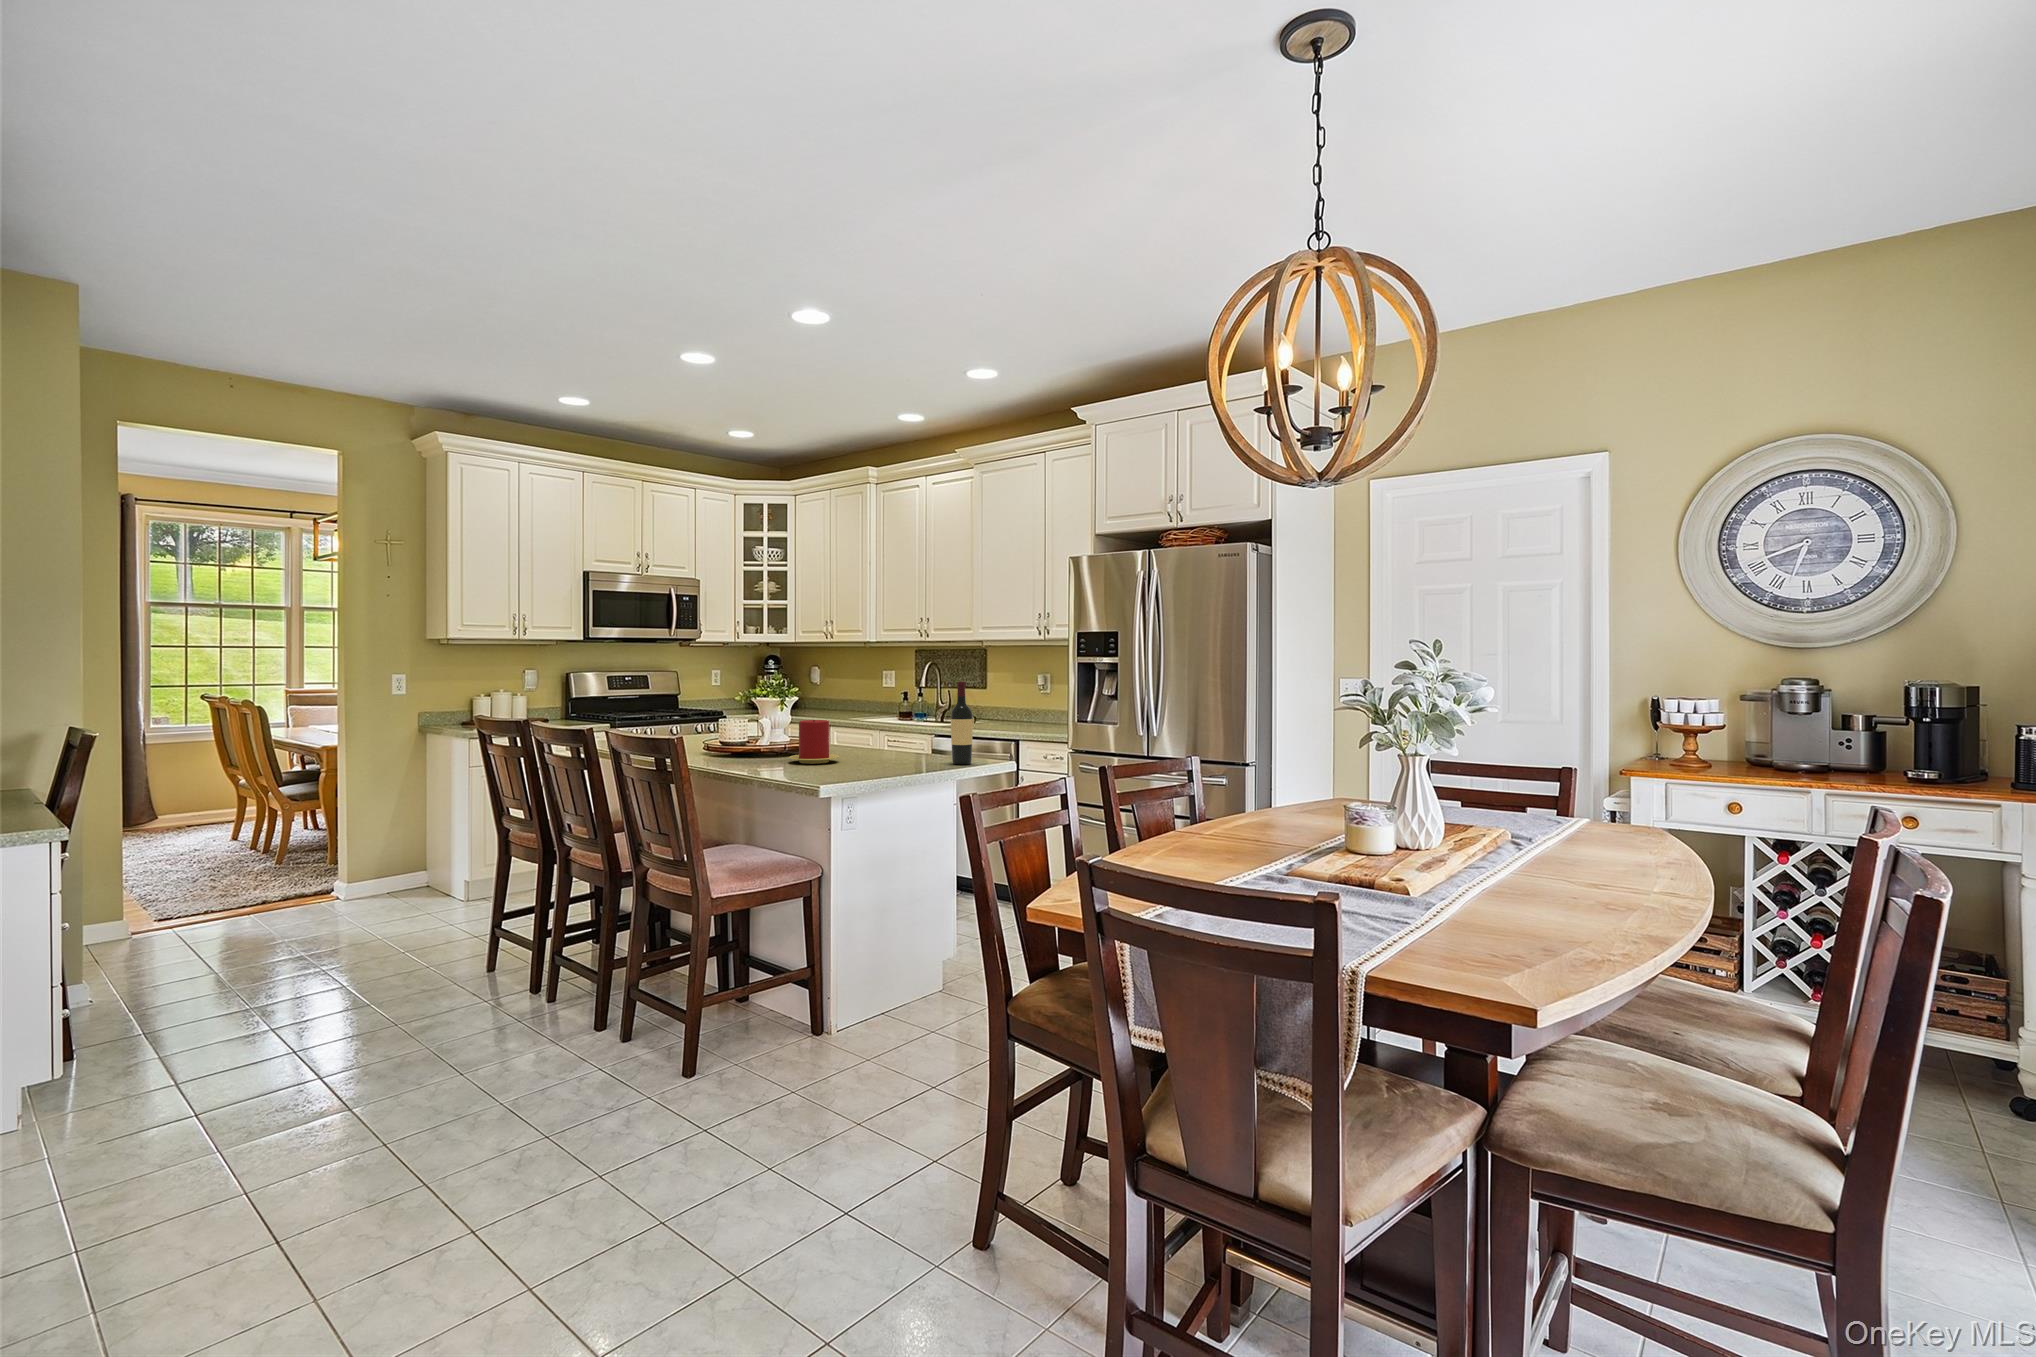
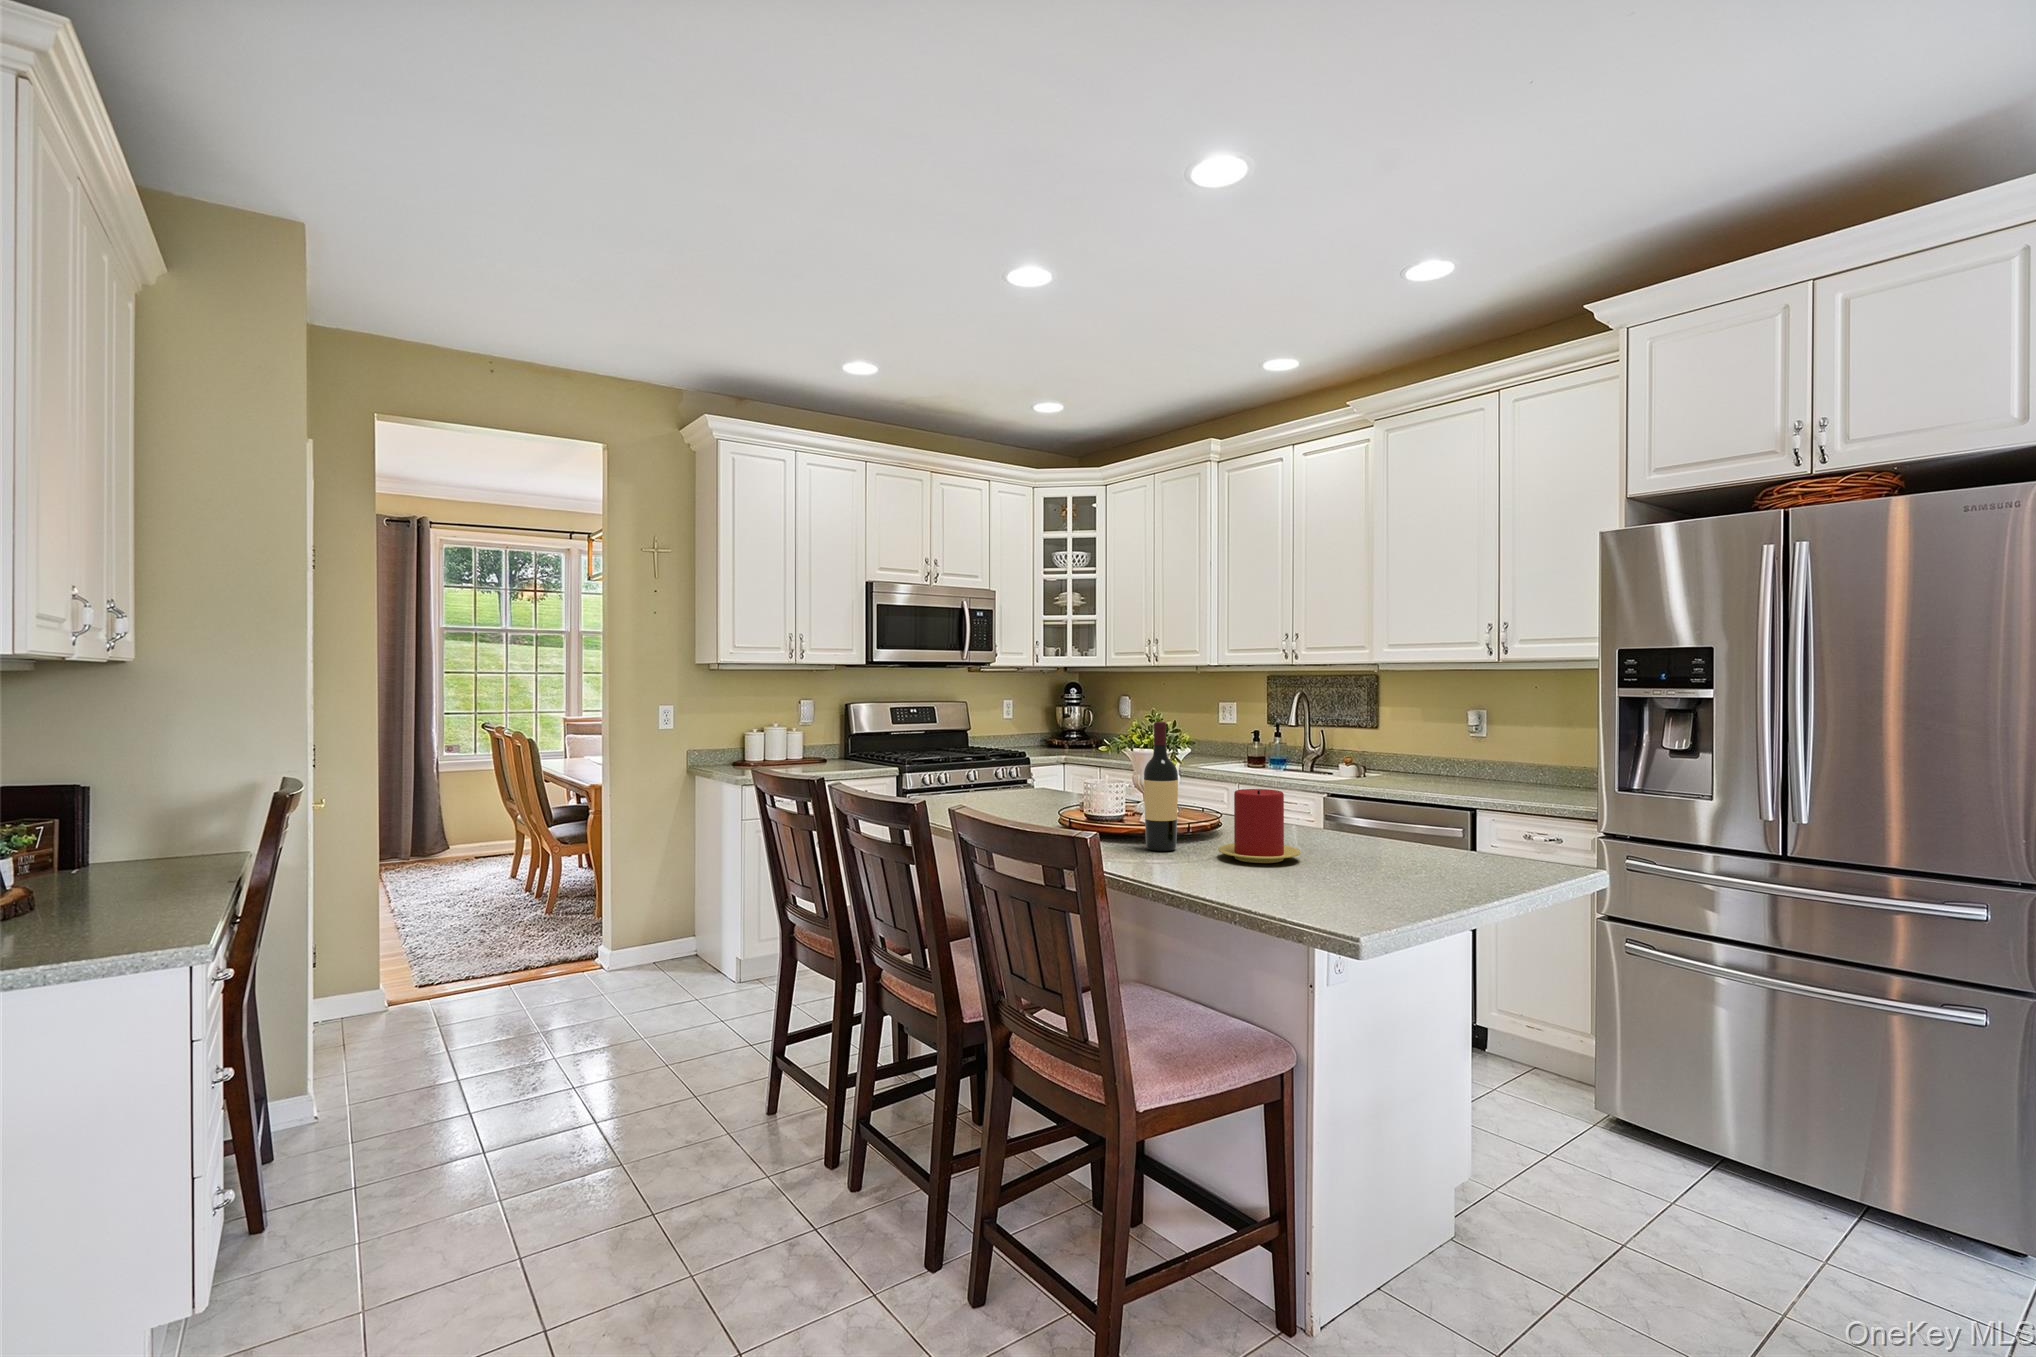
wine bottle: present [951,682,973,764] -> present [1144,722,1178,851]

